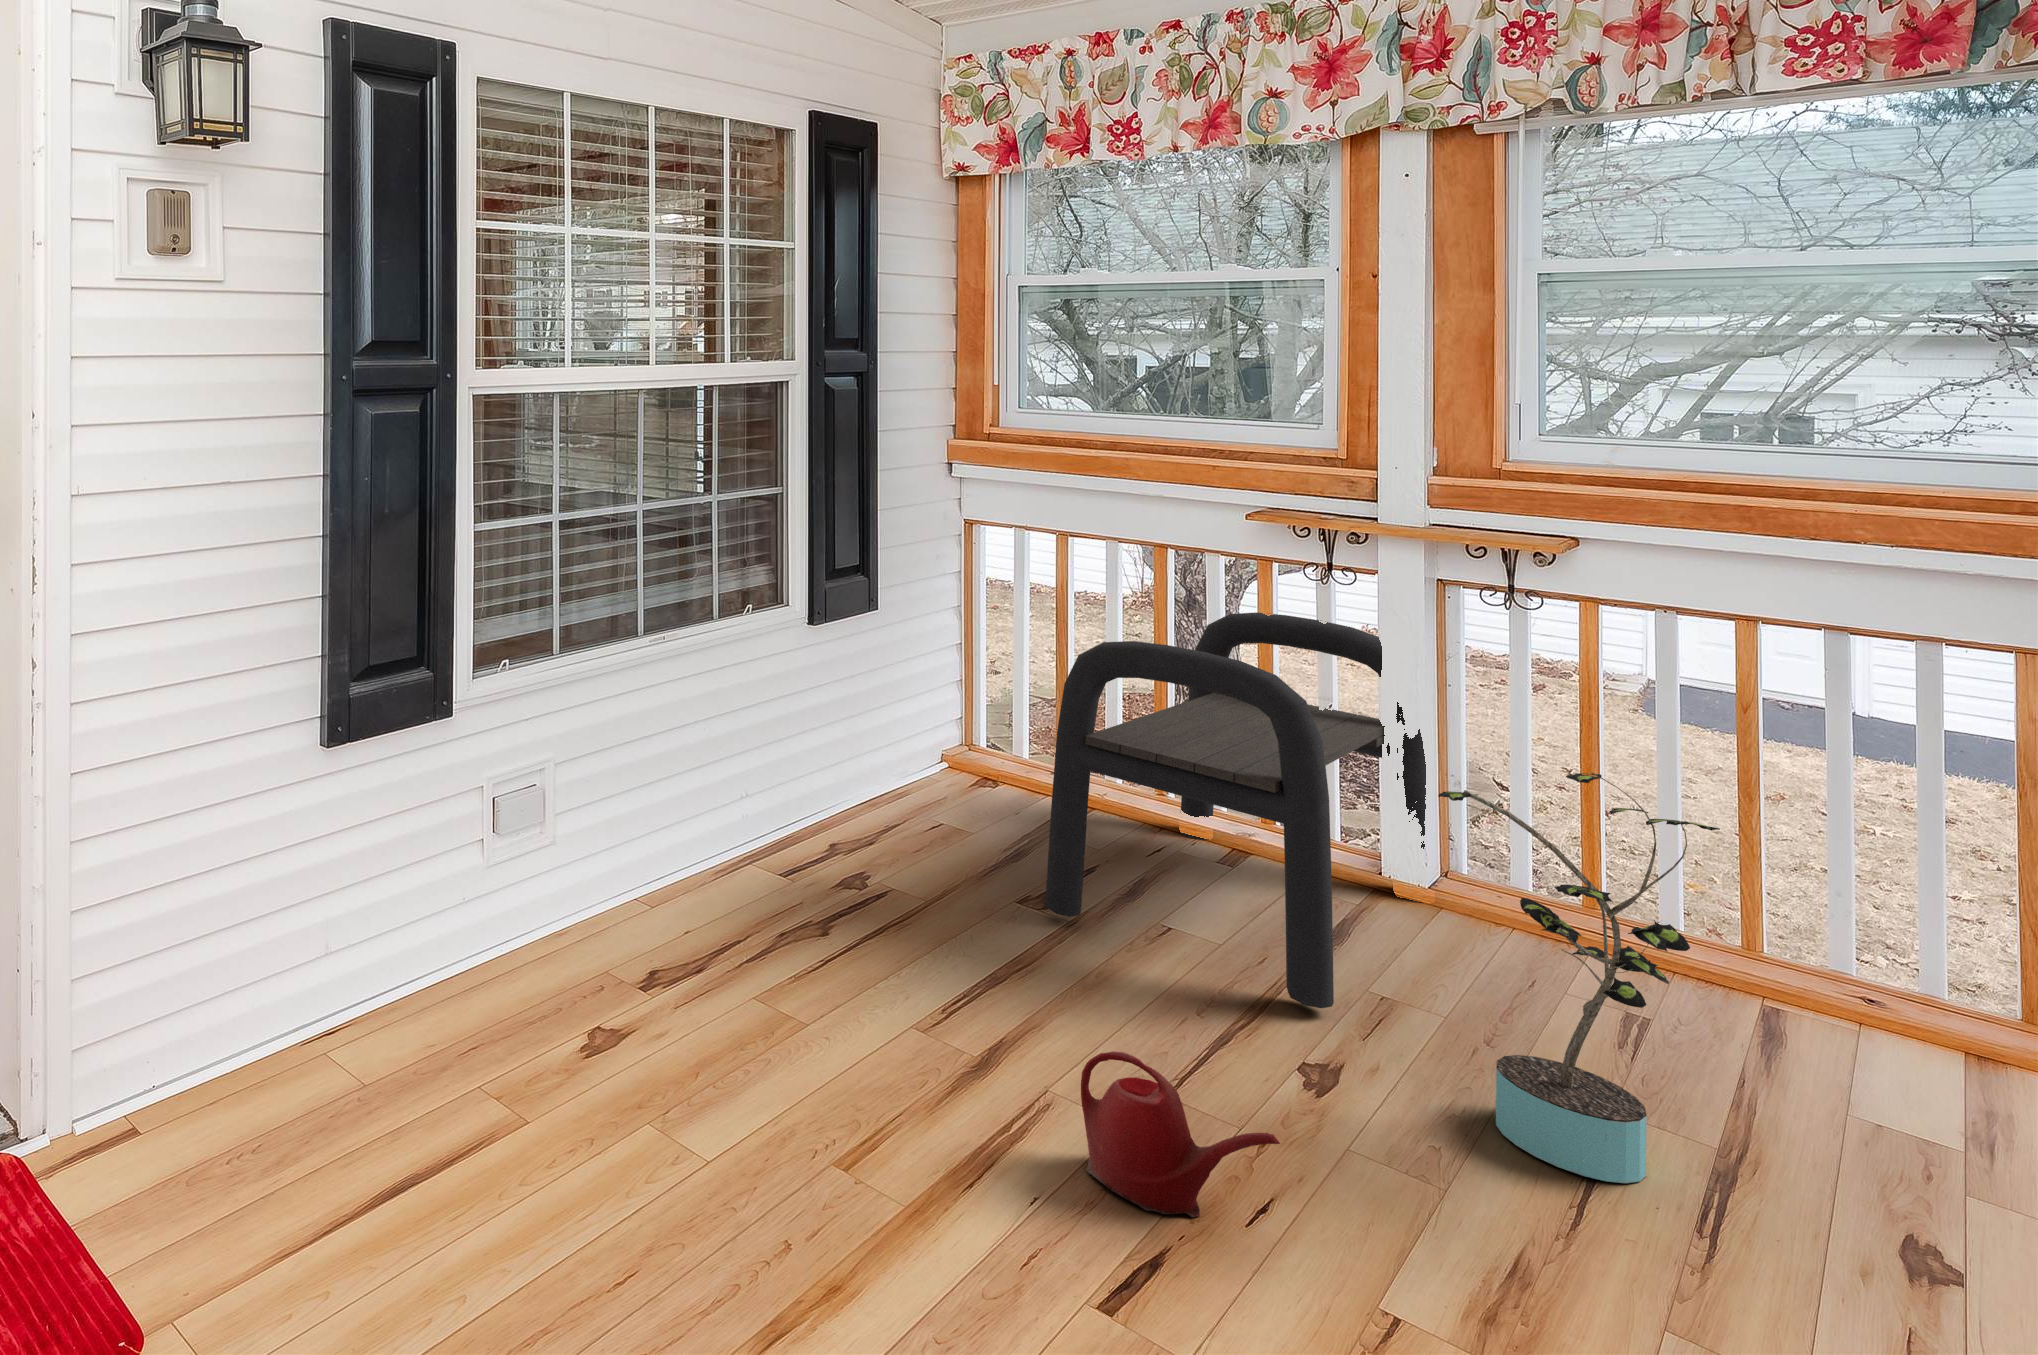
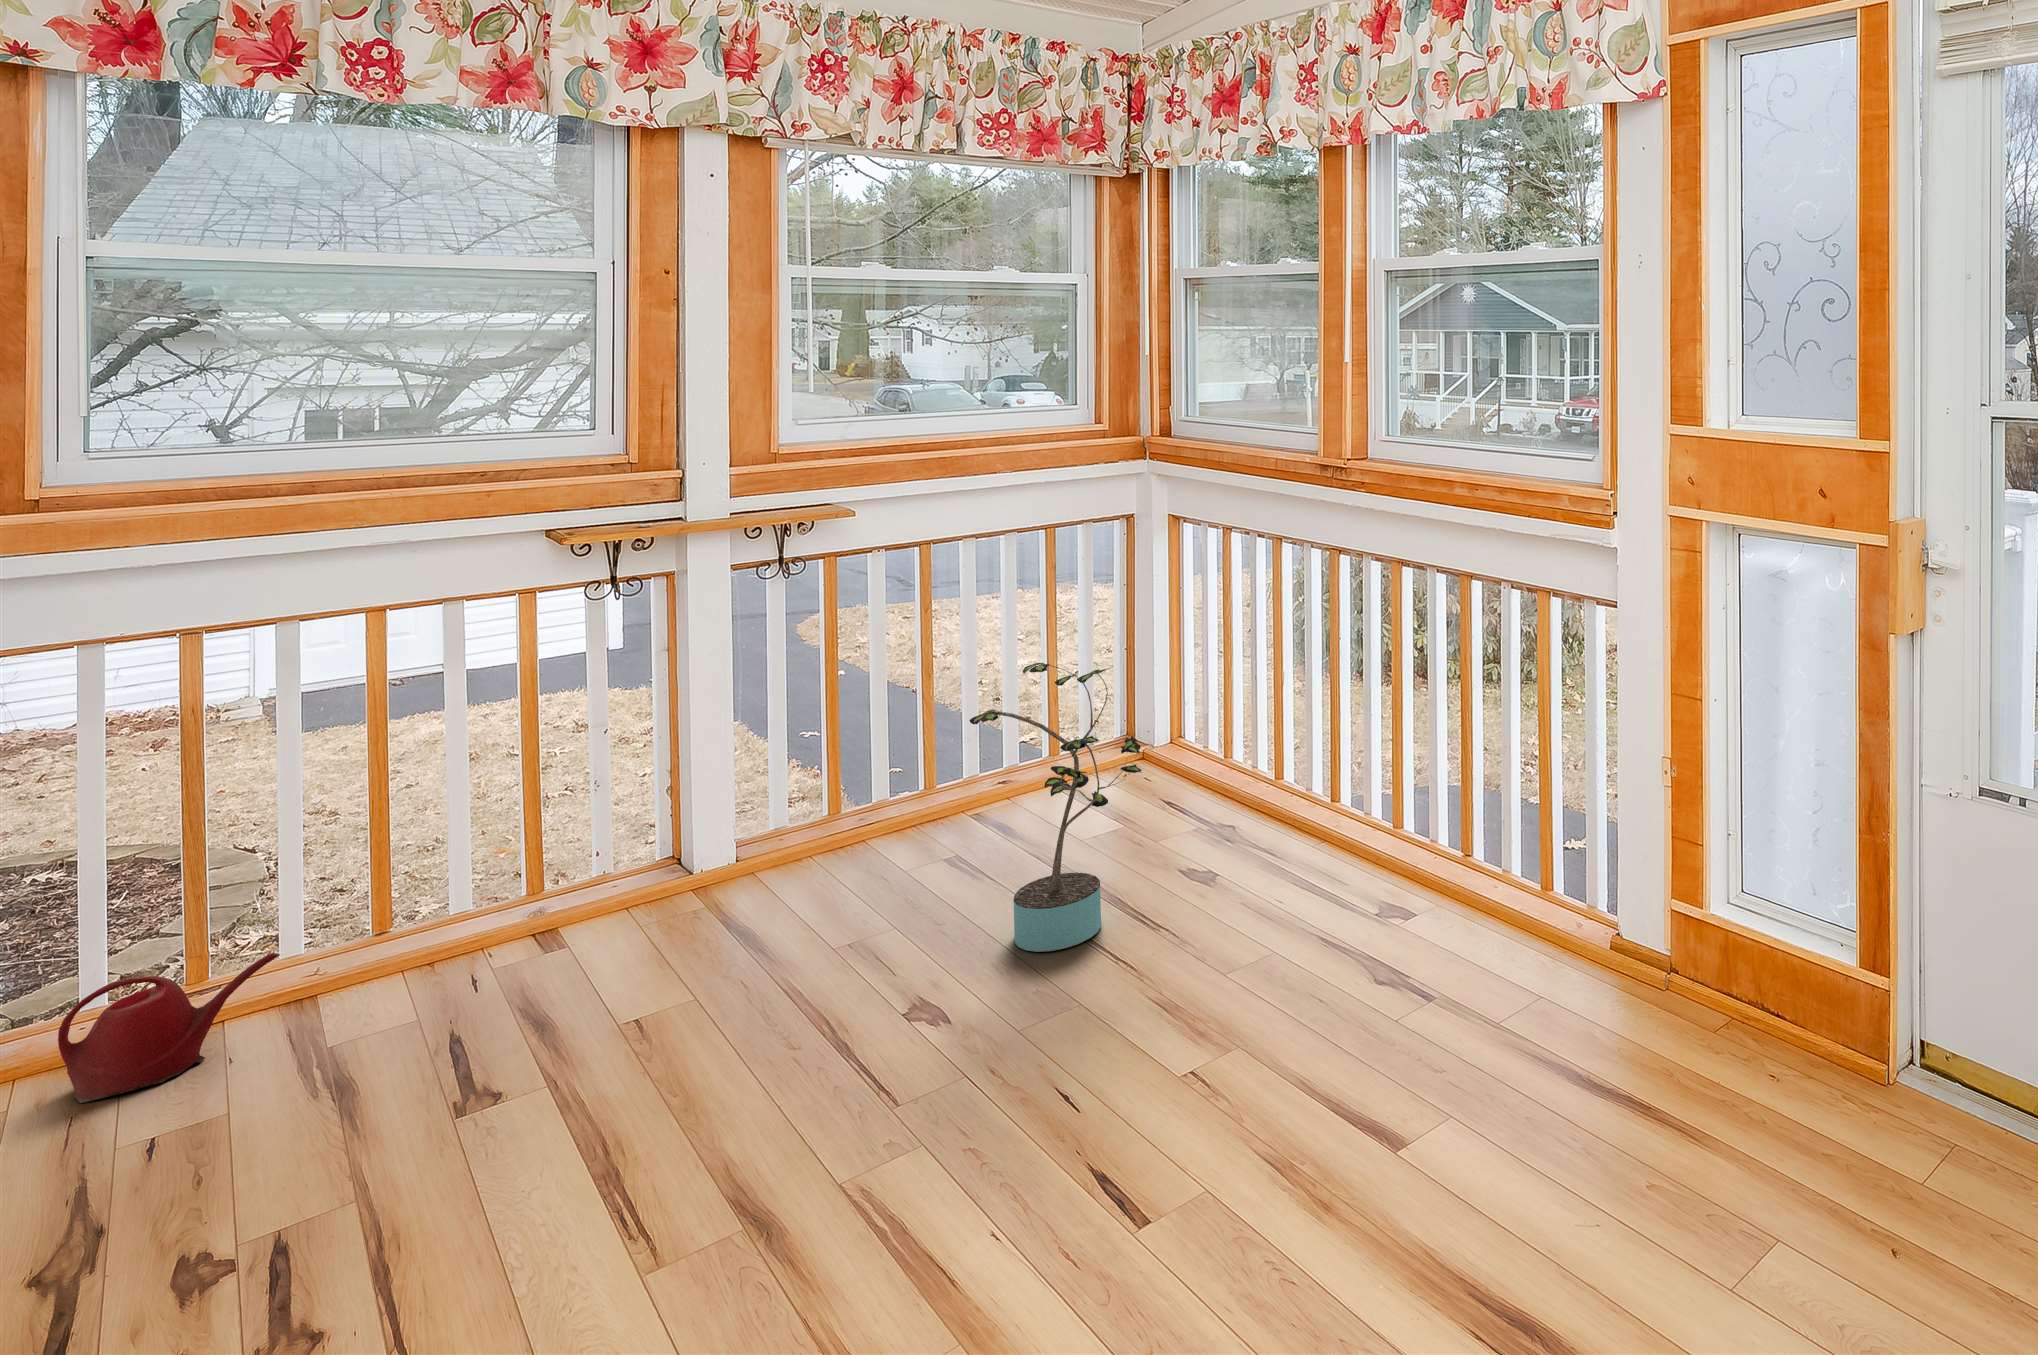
bench: present [1045,612,1426,1008] -> none [455,632,861,1089]
watering can: present [1081,1051,1280,1217] -> present [58,953,280,1103]

